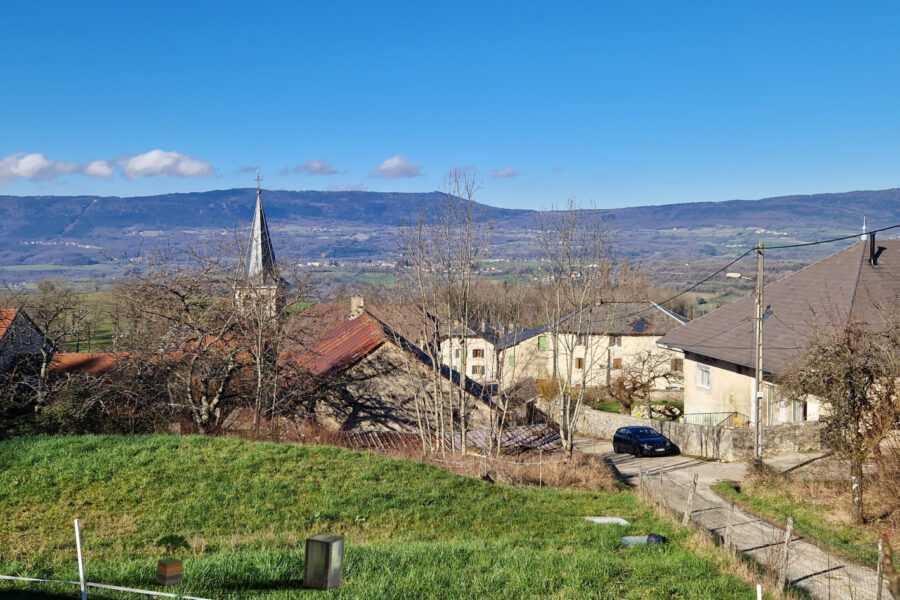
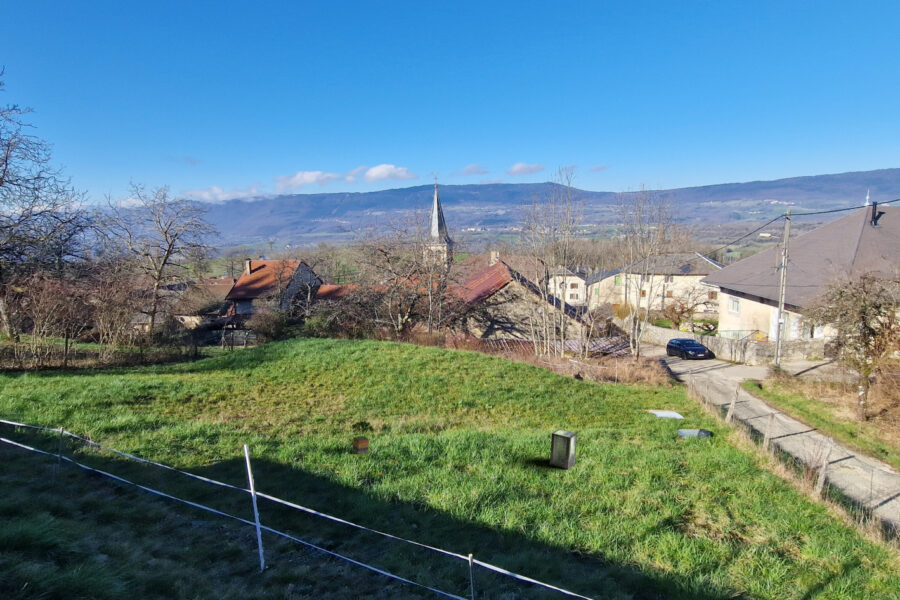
storage box: present [303,534,345,590] -> present [550,429,577,469]

